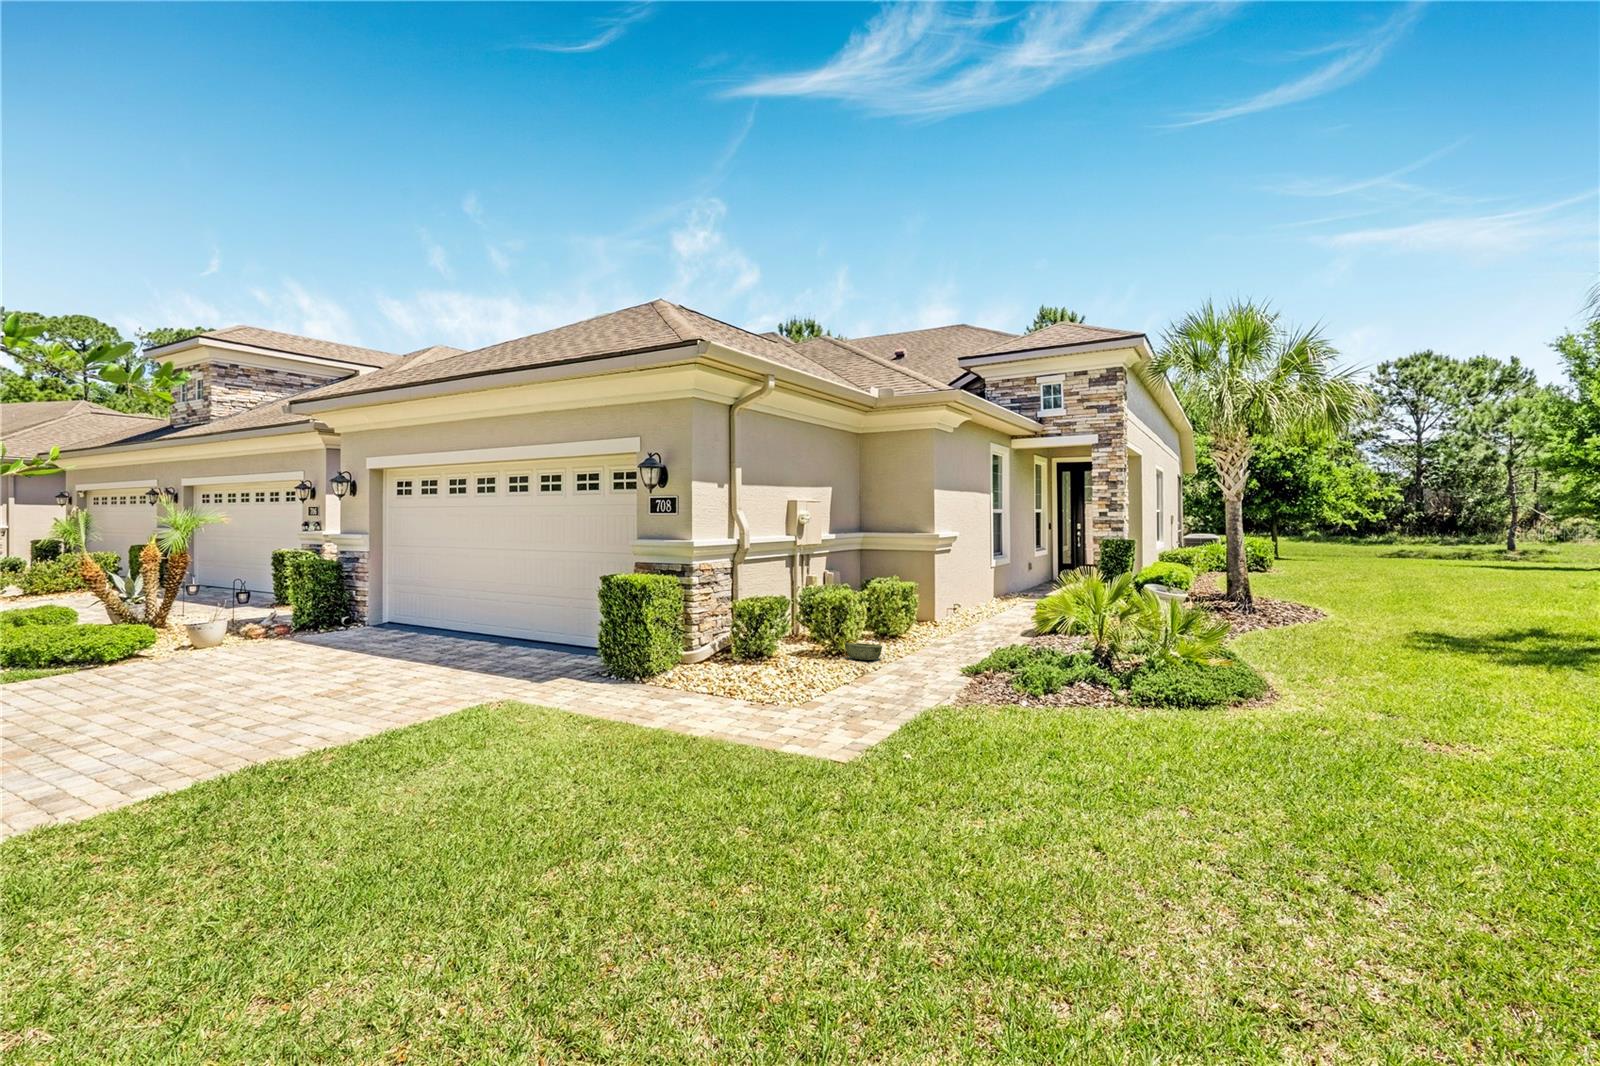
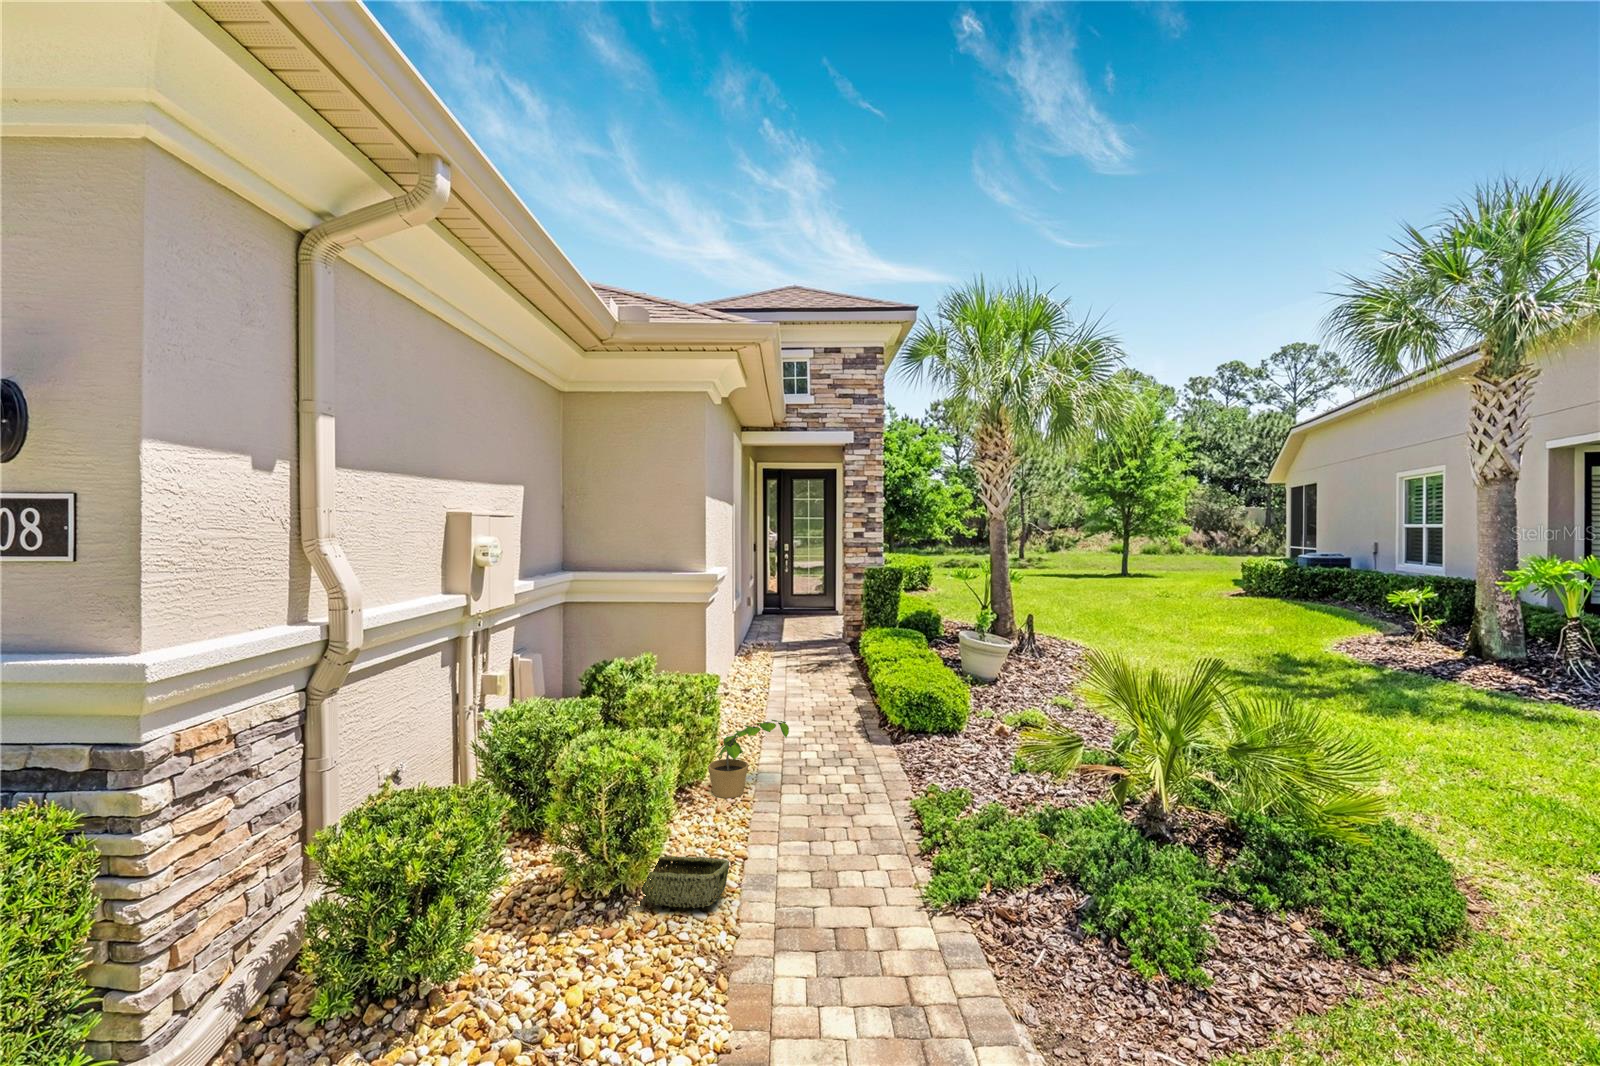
potted plant: none [906,604,944,640] -> present [708,720,789,798]

